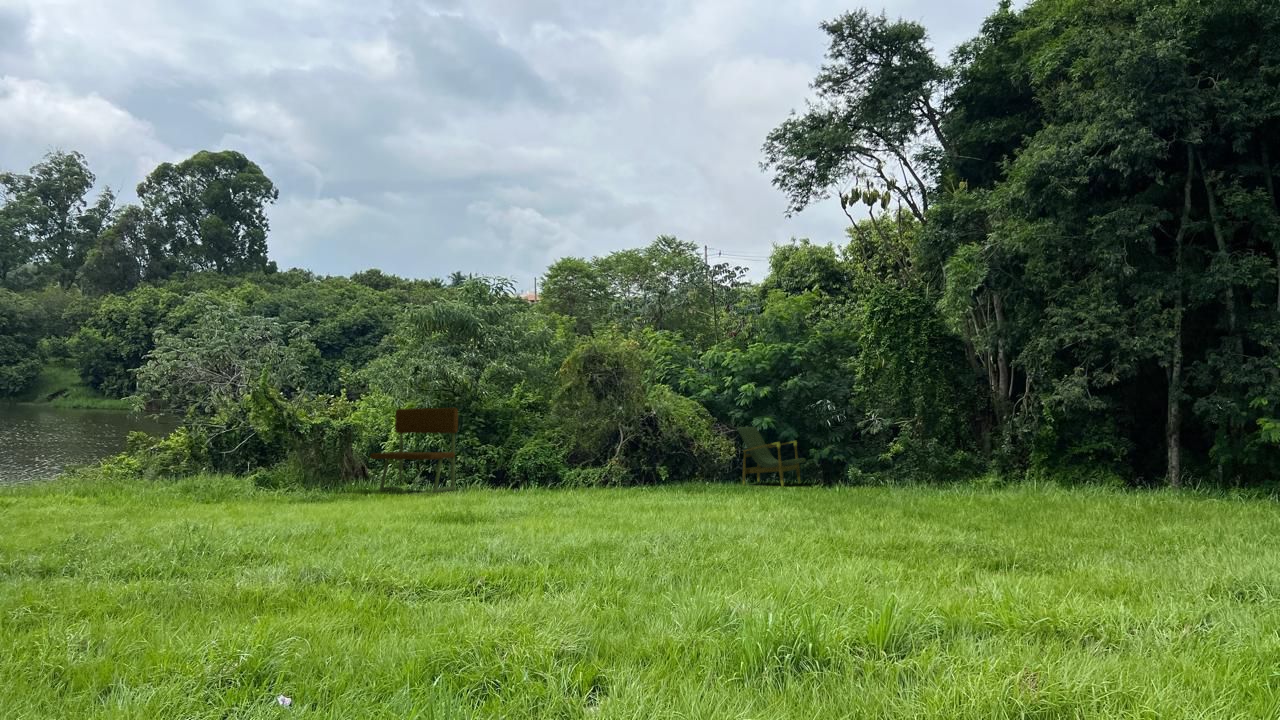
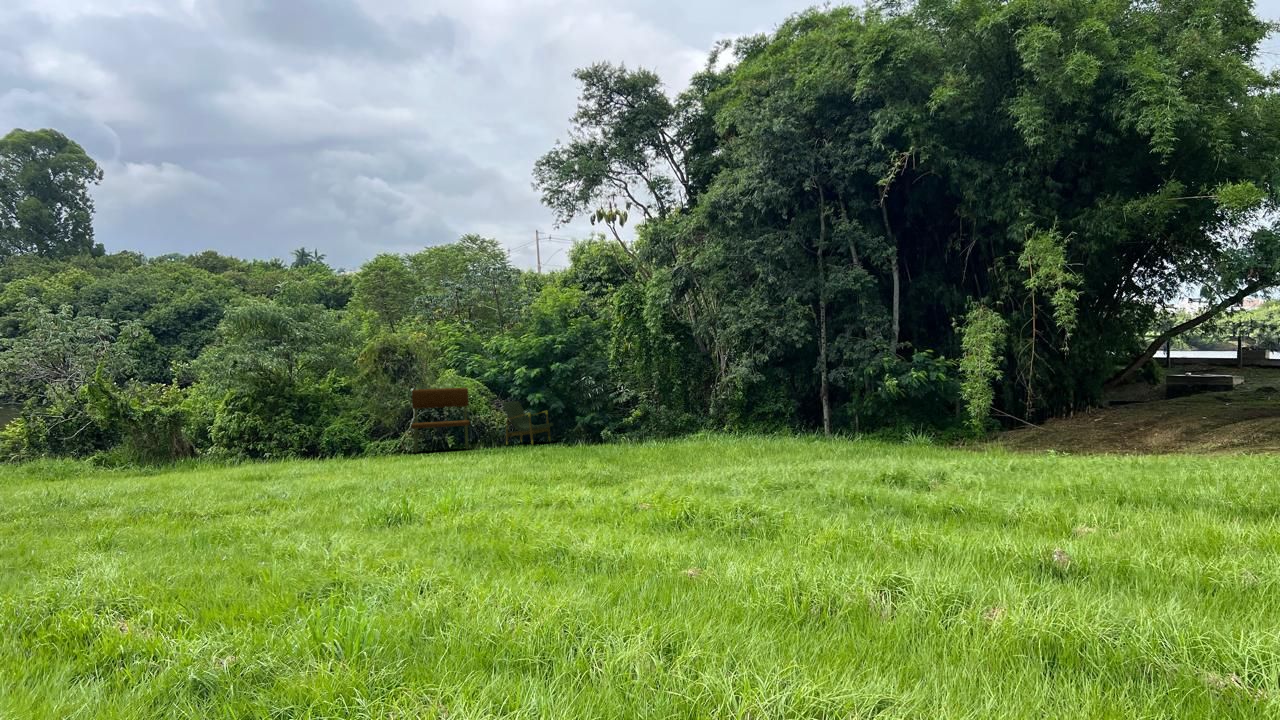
bench: present [370,408,458,493] -> present [411,388,470,453]

